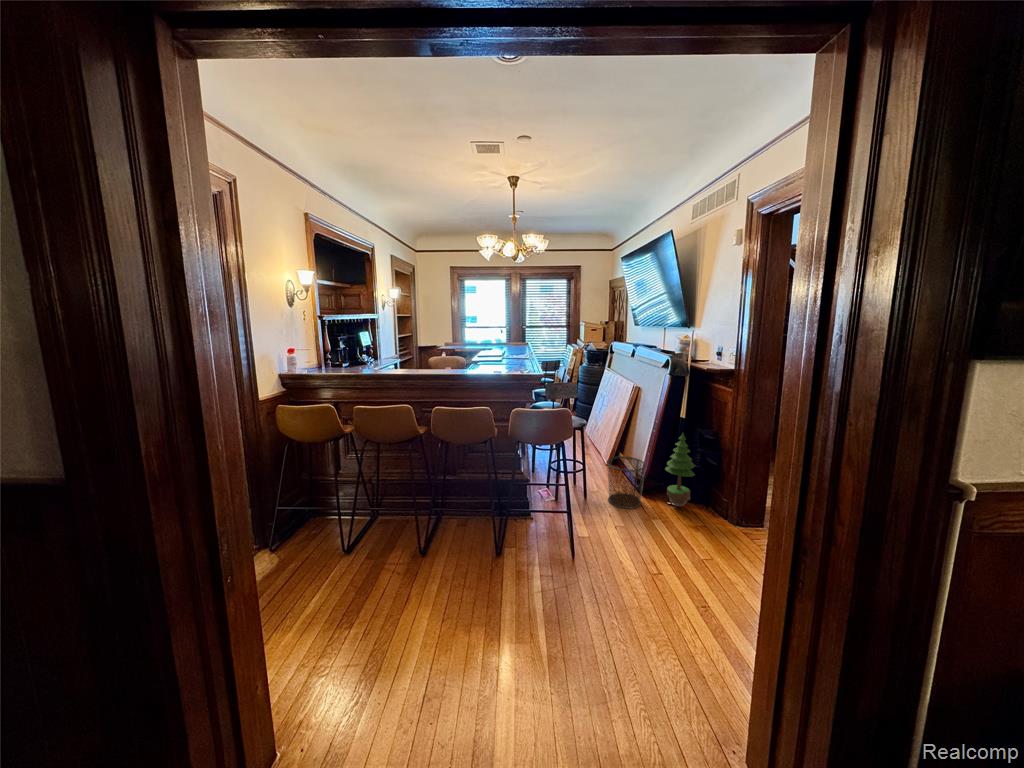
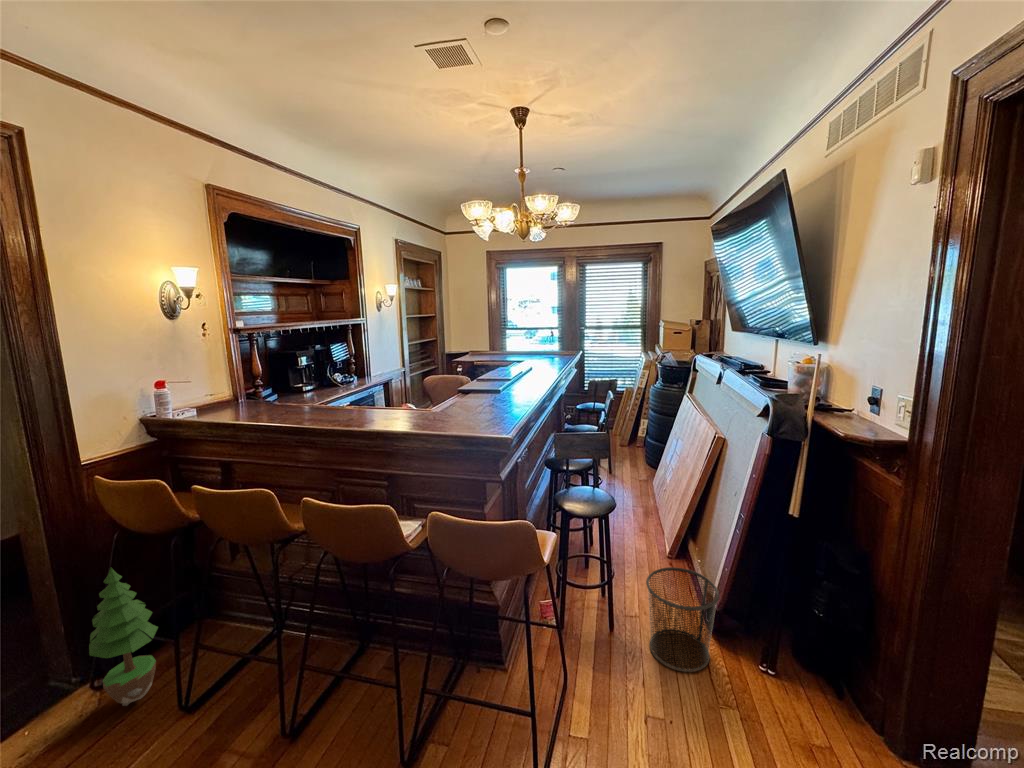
potted tree: present [665,433,695,507] -> present [89,568,158,706]

